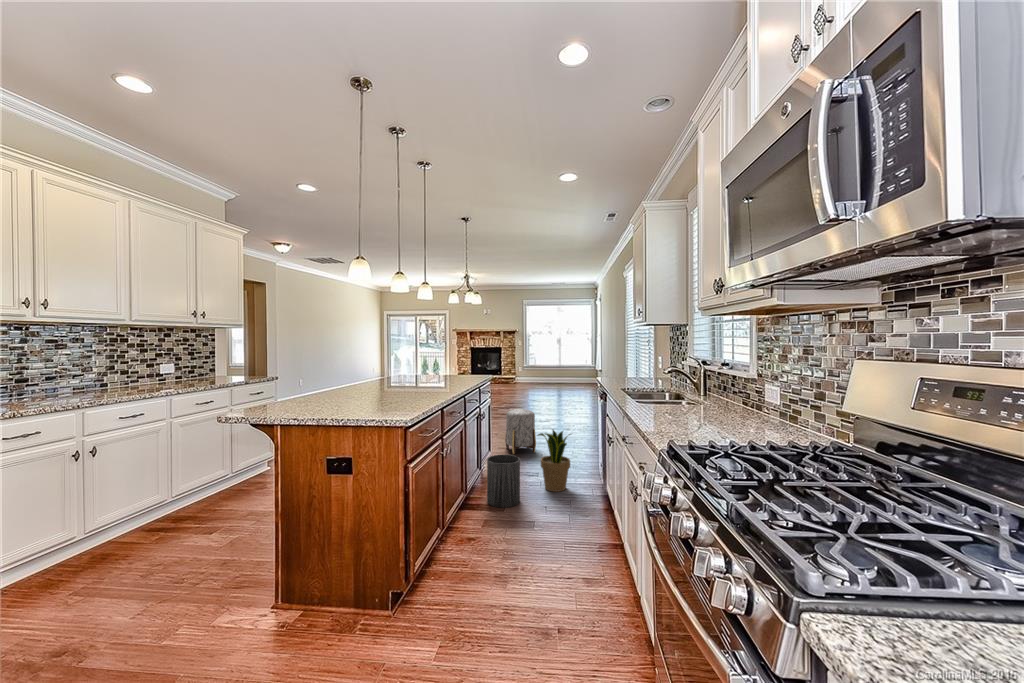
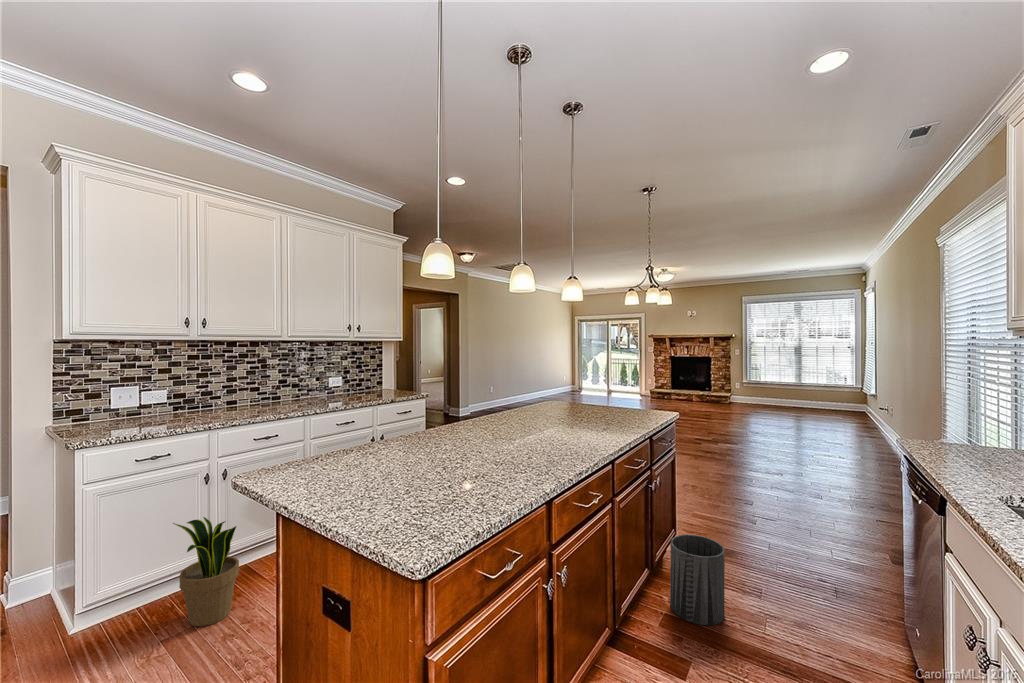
stool: present [505,409,536,454] -> none [708,455,757,522]
potted plant: present [537,430,571,492] -> present [173,517,239,626]

